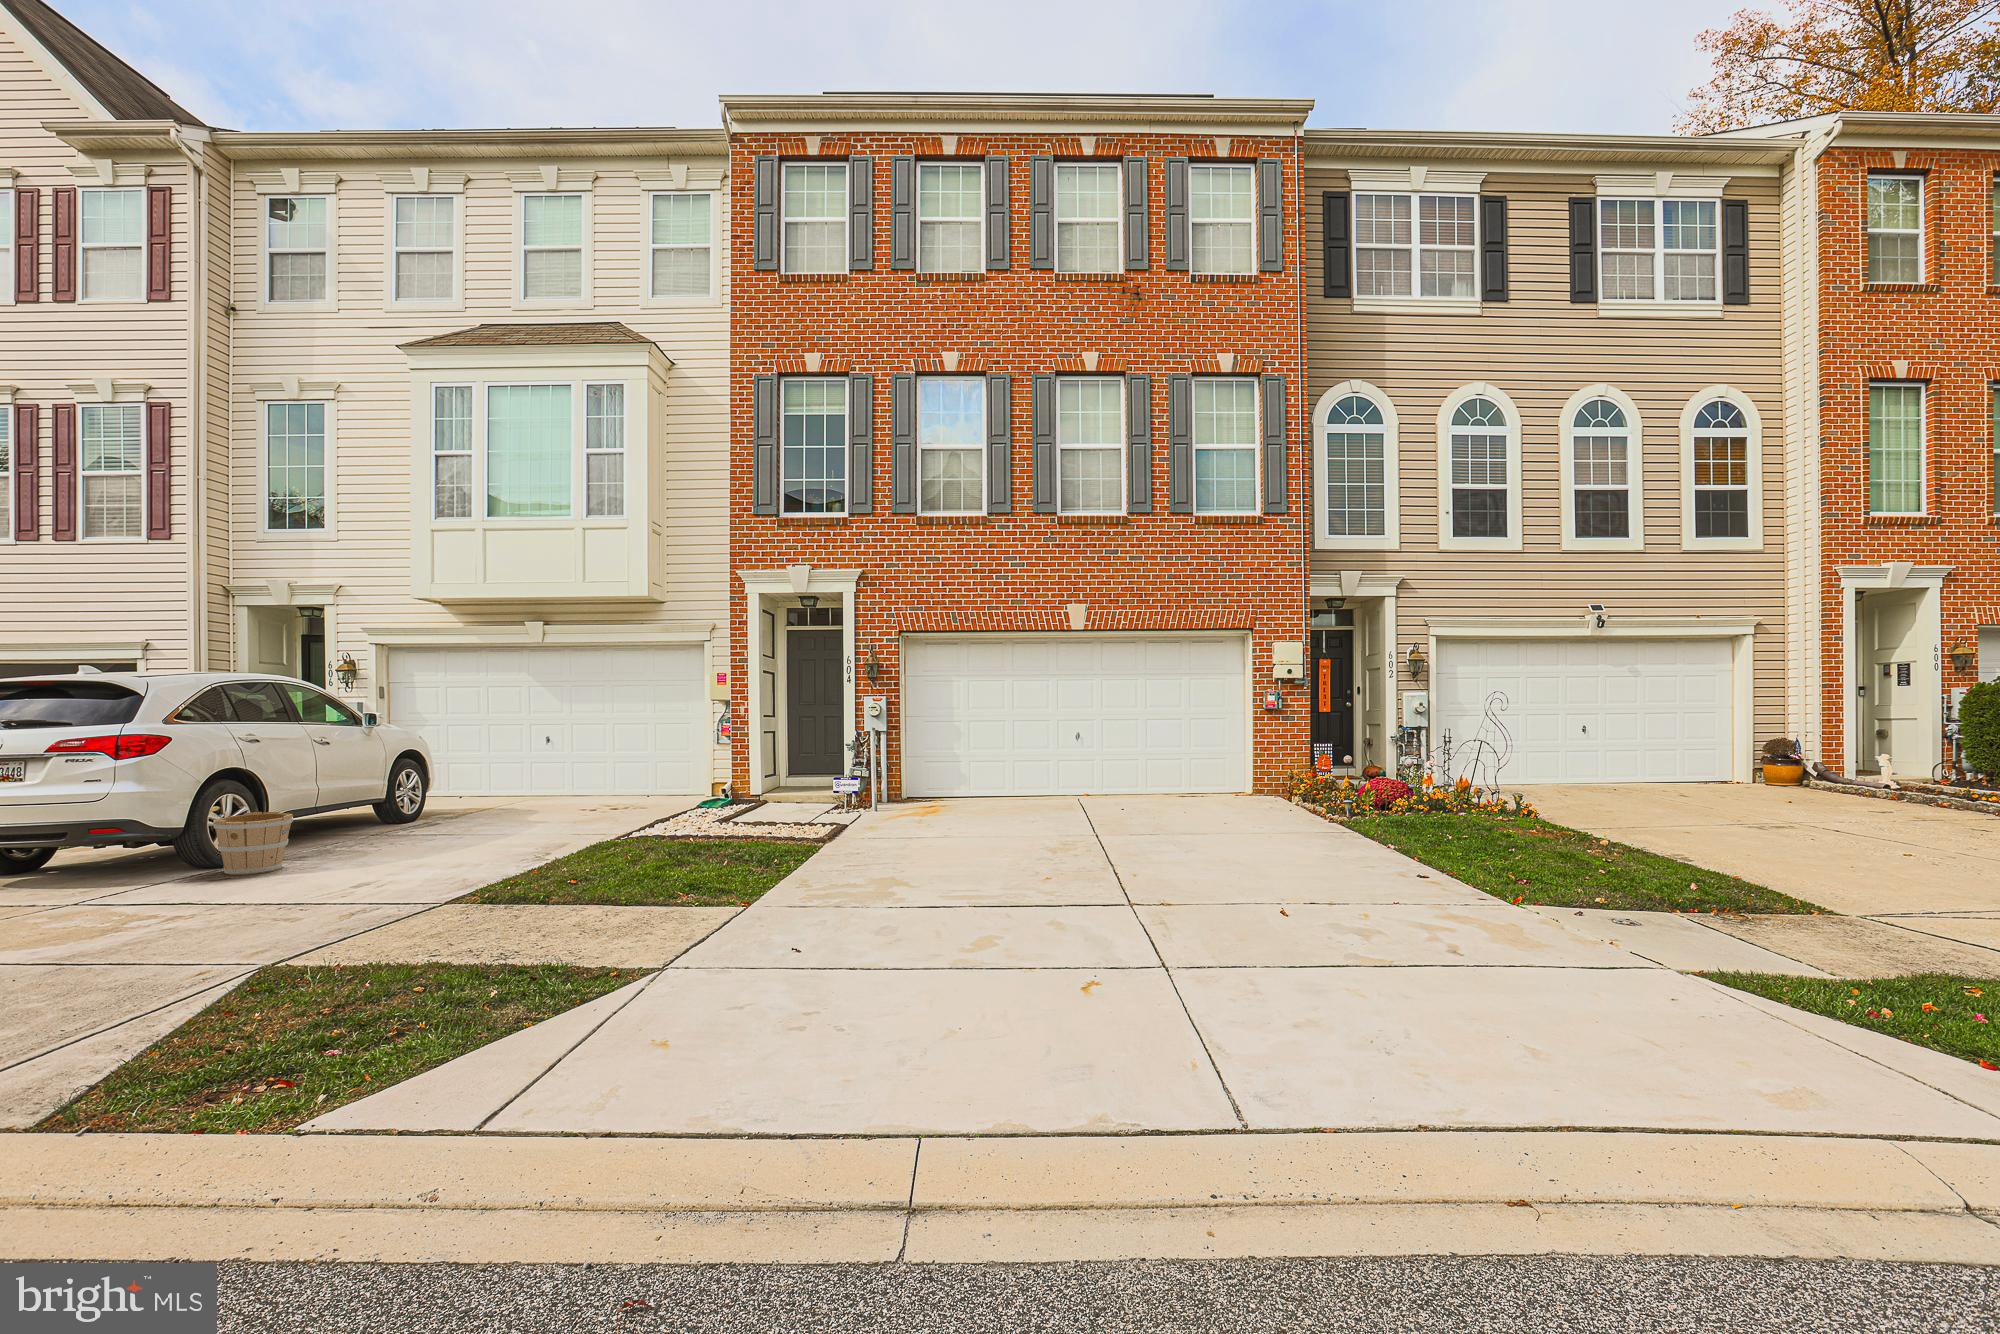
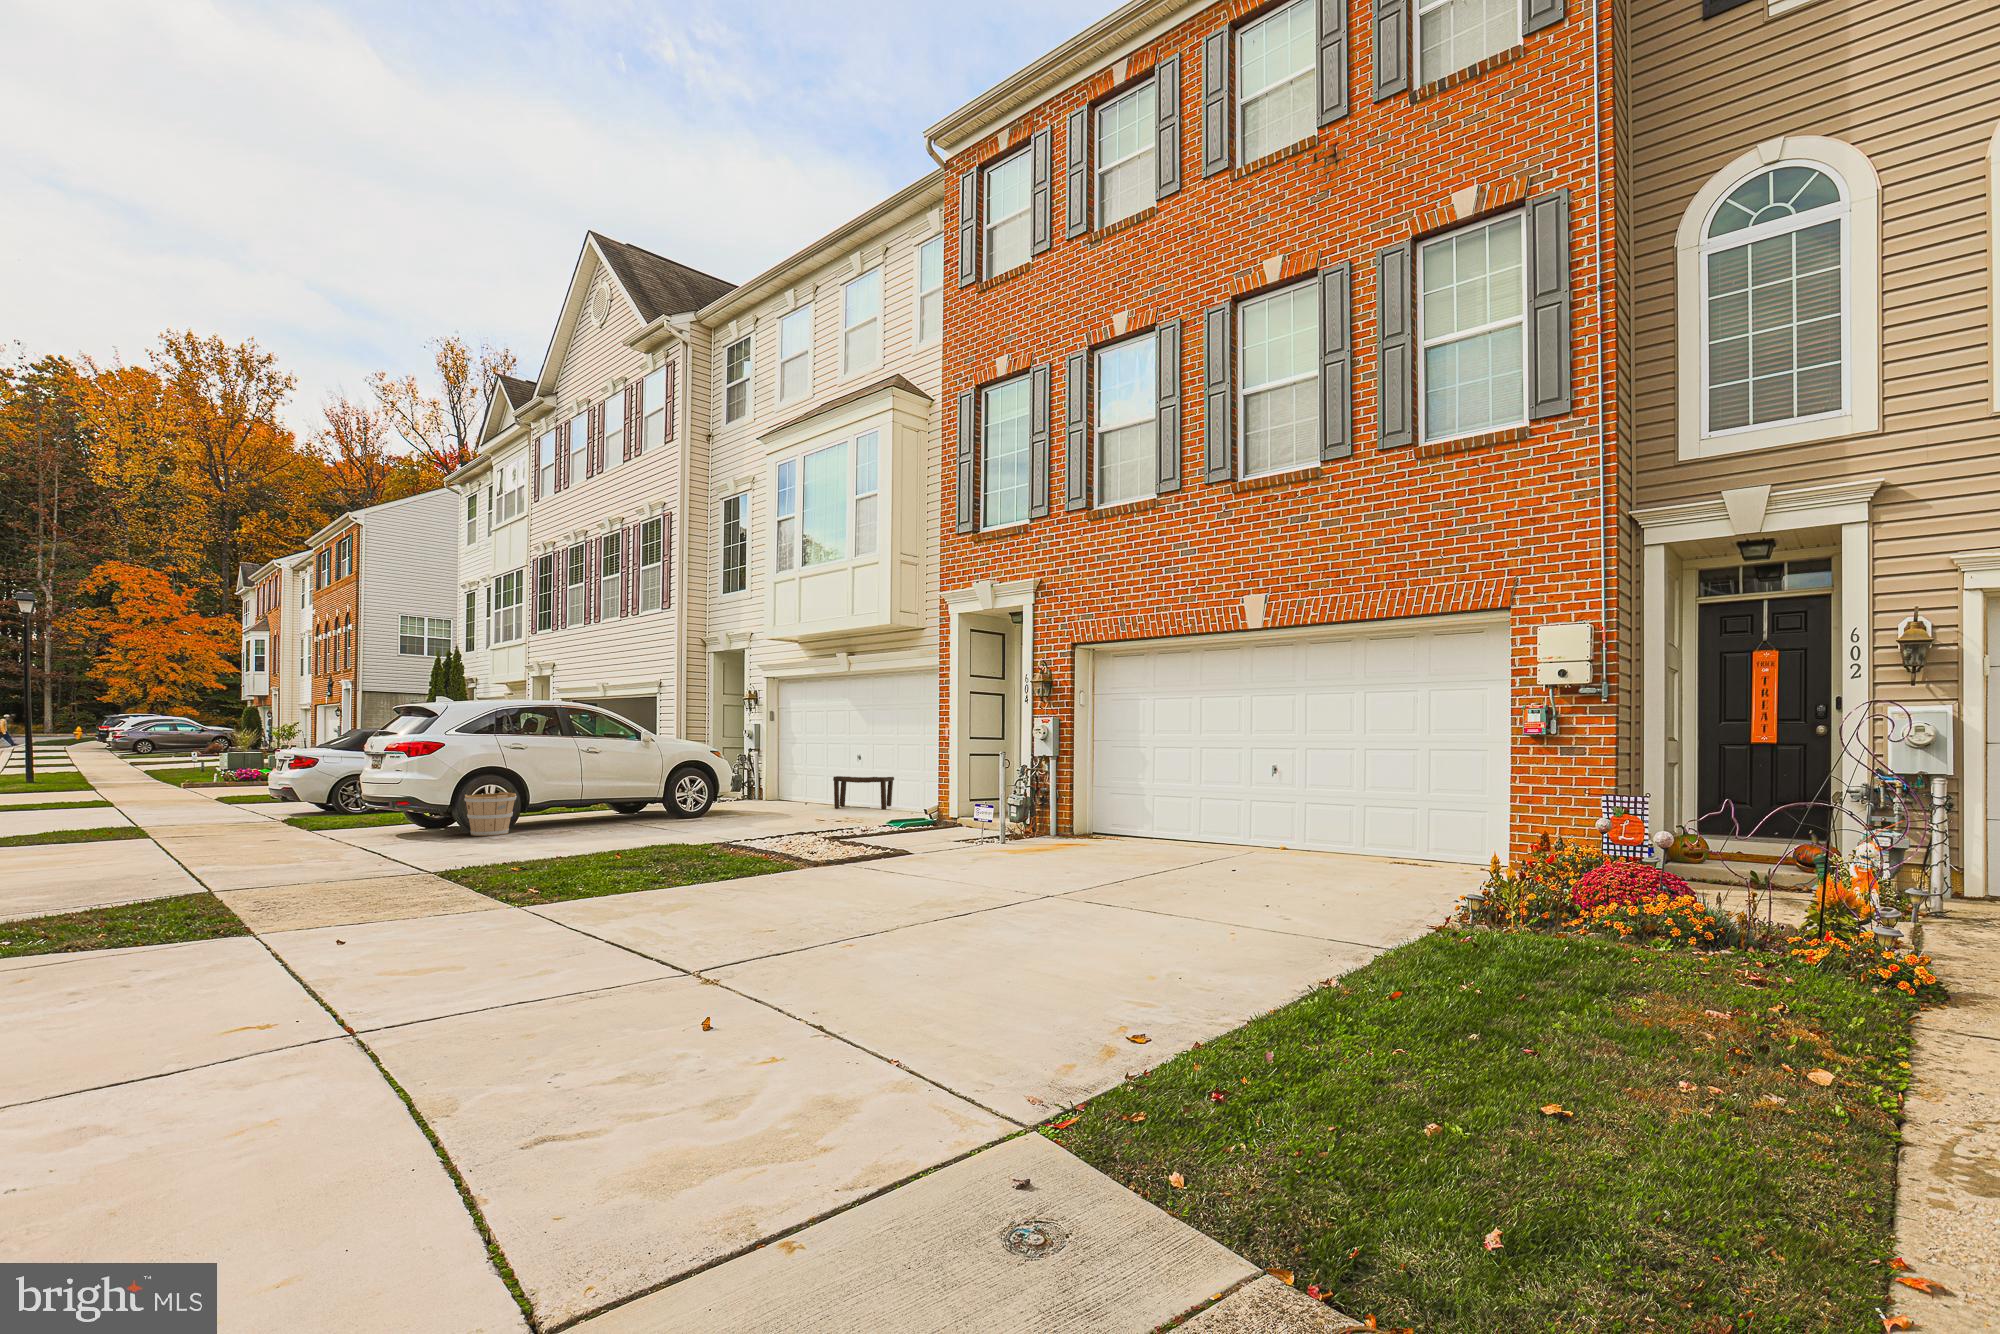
bench: none [552,759,621,798] -> present [833,776,894,810]

